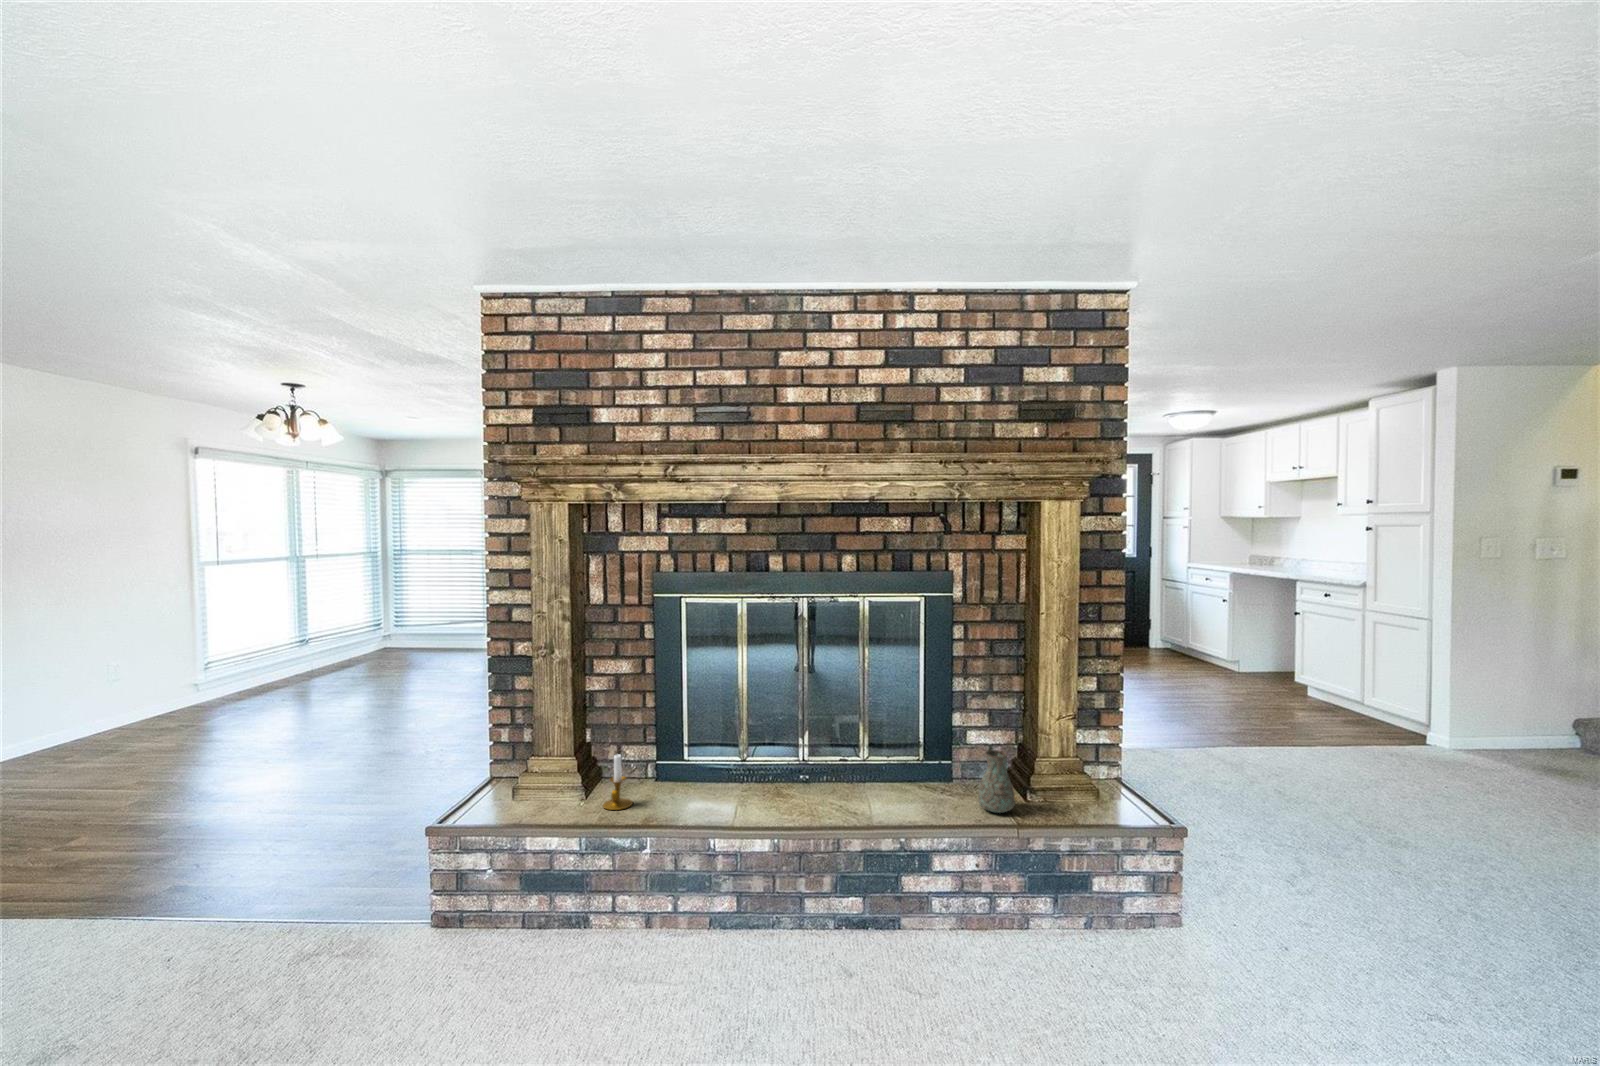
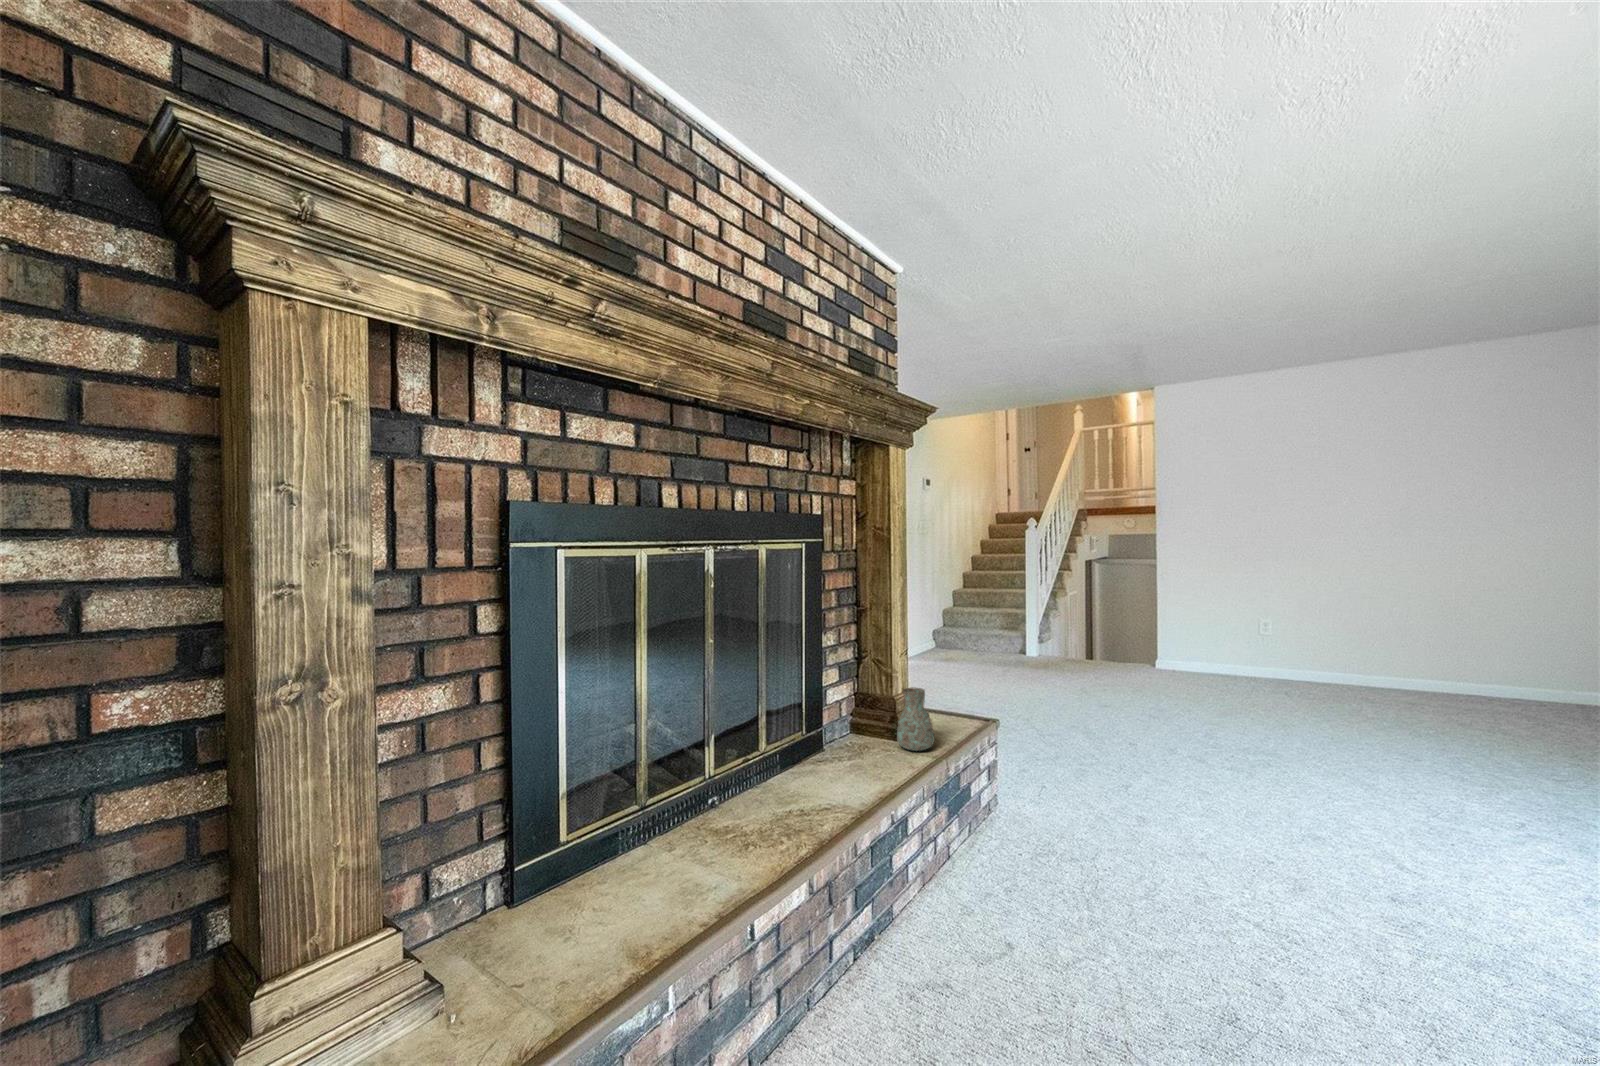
candlestick: present [603,754,633,810] -> none [512,868,582,1003]

